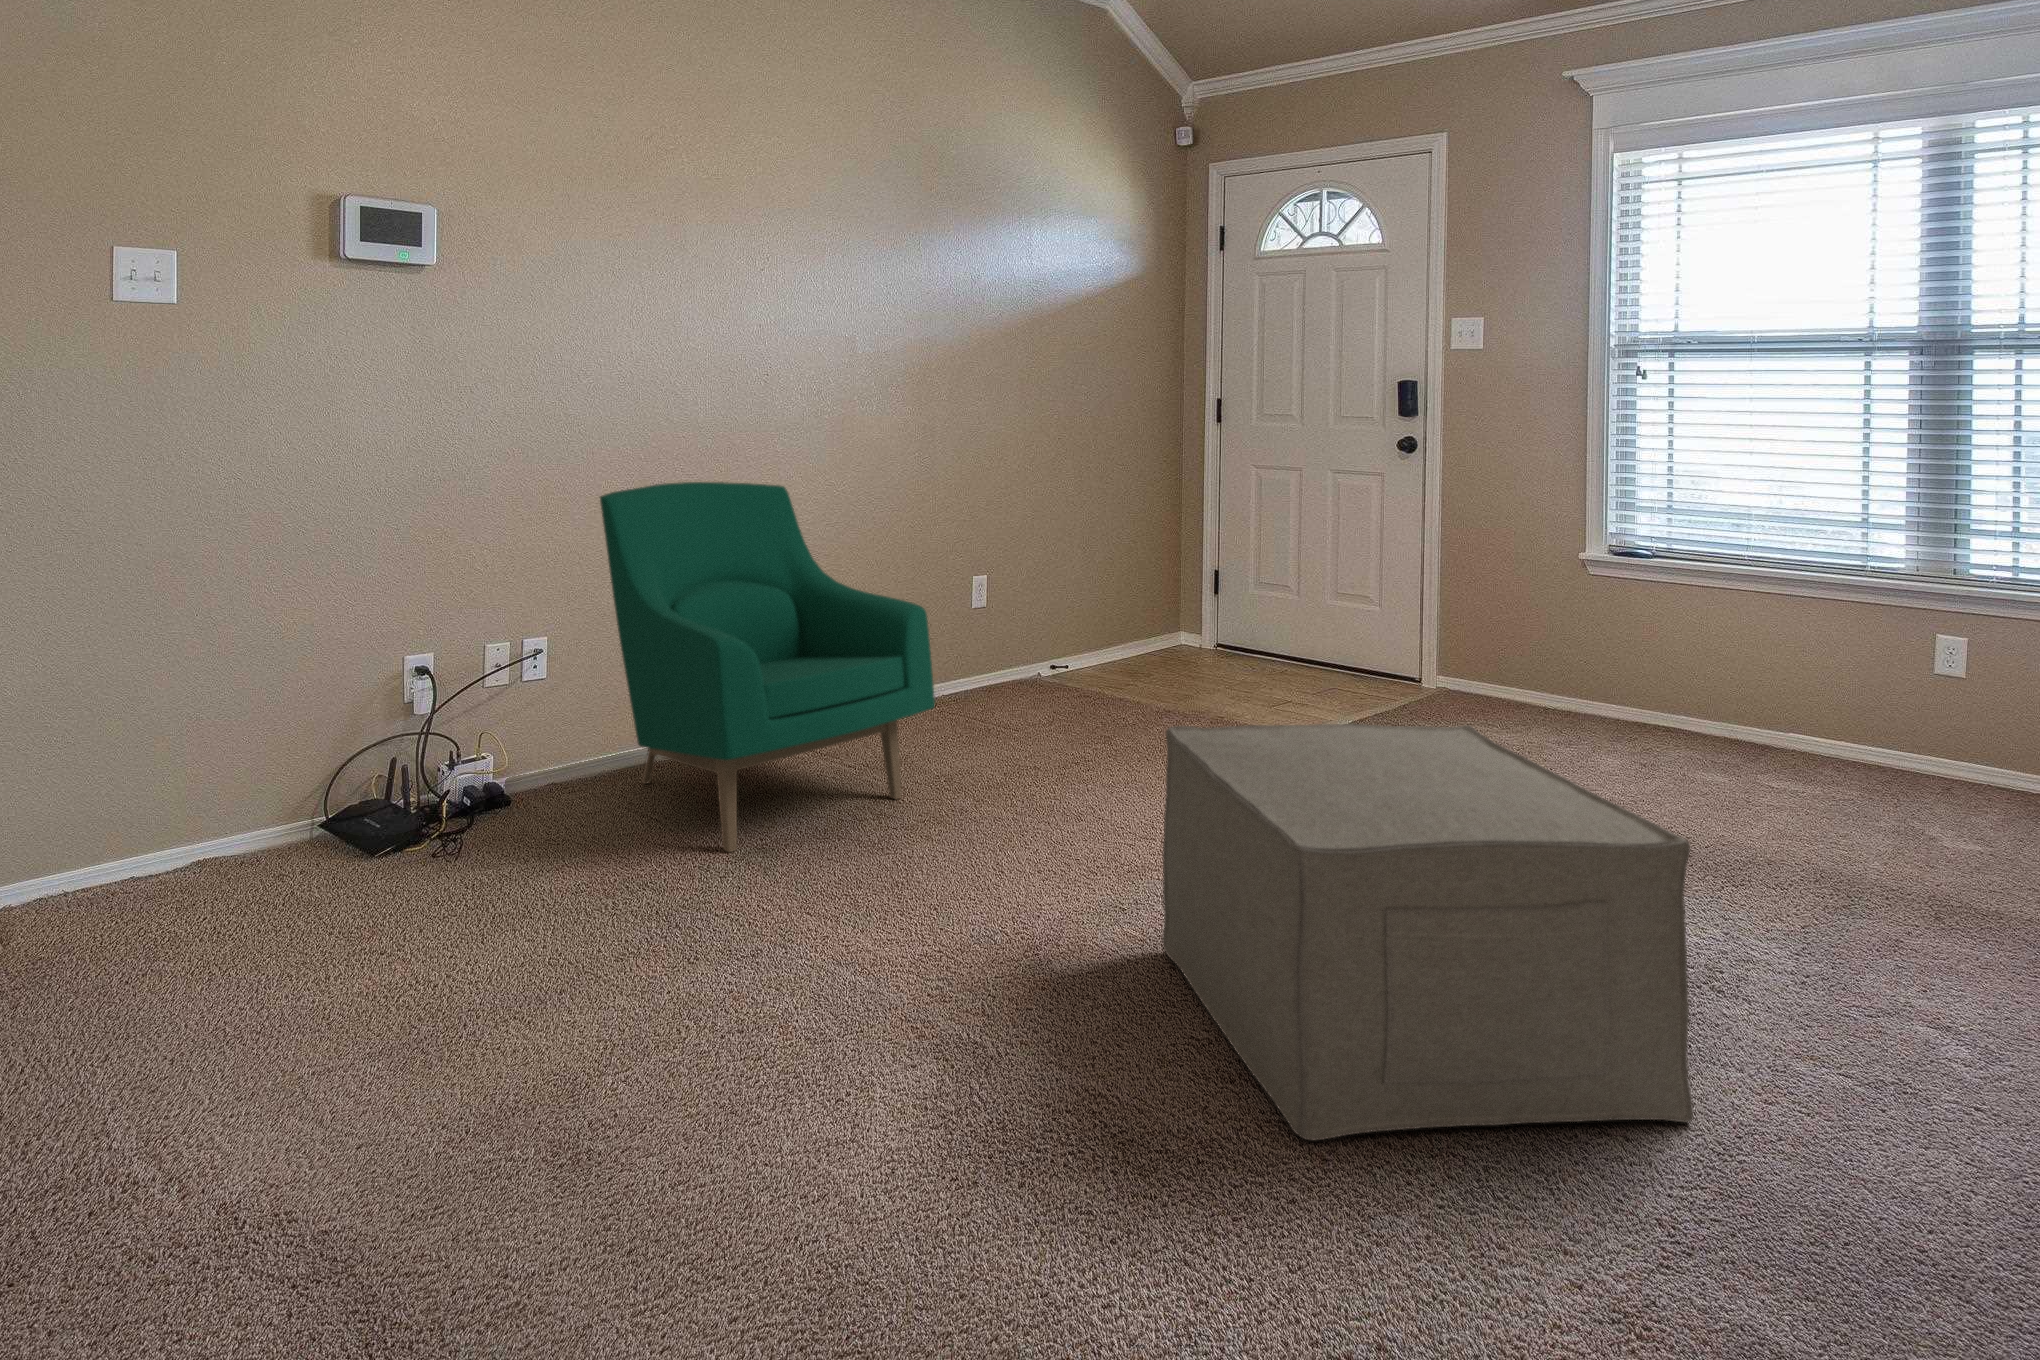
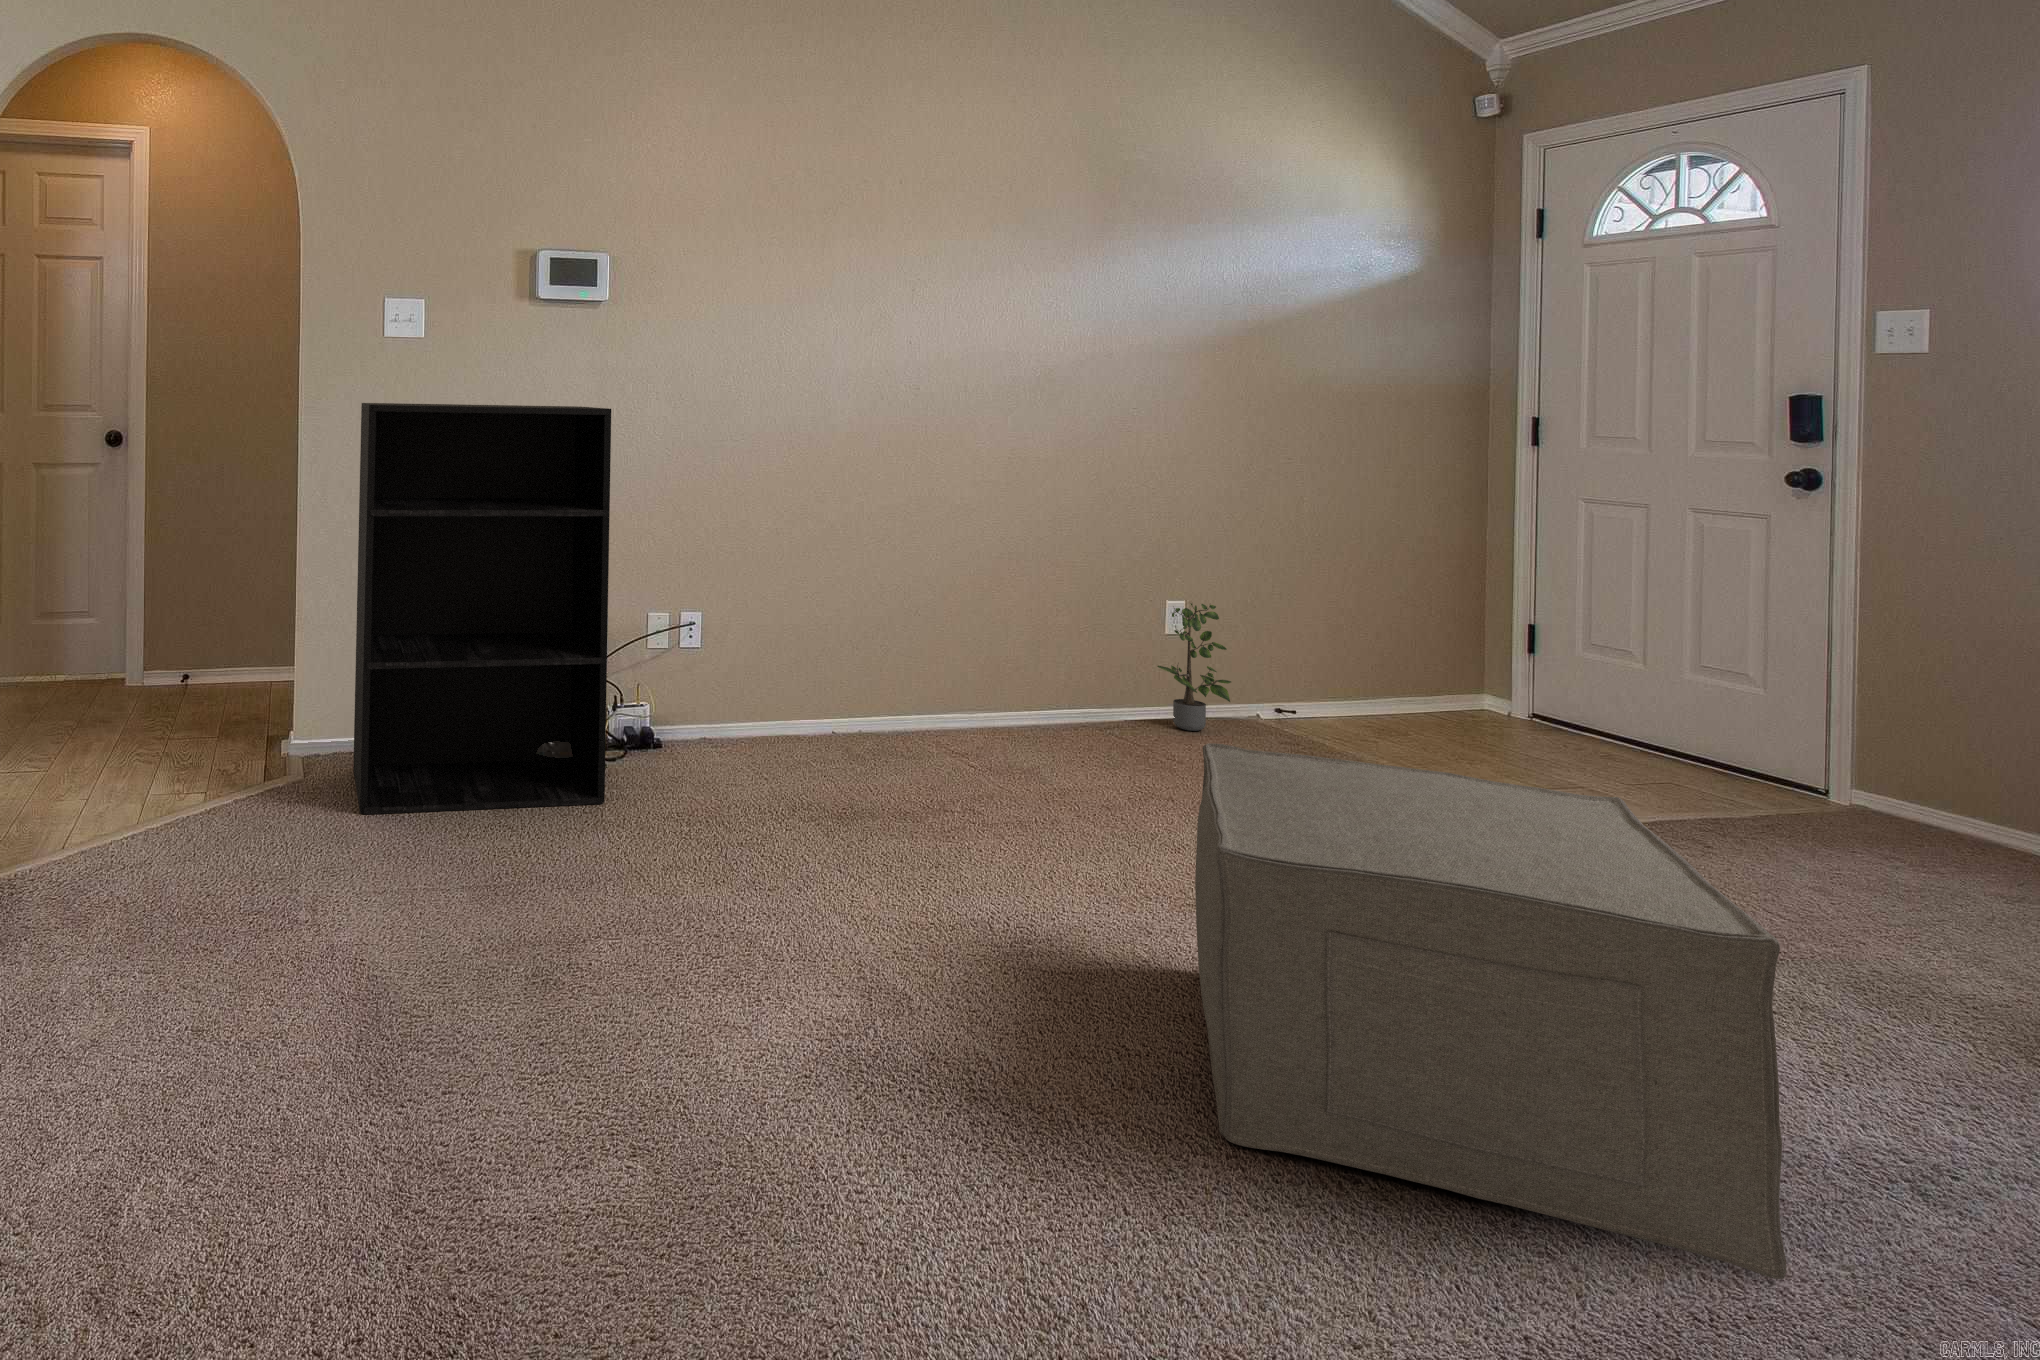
bookshelf: none [73,398,483,998] -> present [353,403,611,814]
armchair: present [600,482,935,852] -> none [739,486,1049,812]
potted plant: none [969,571,1030,695] -> present [1158,603,1231,731]

